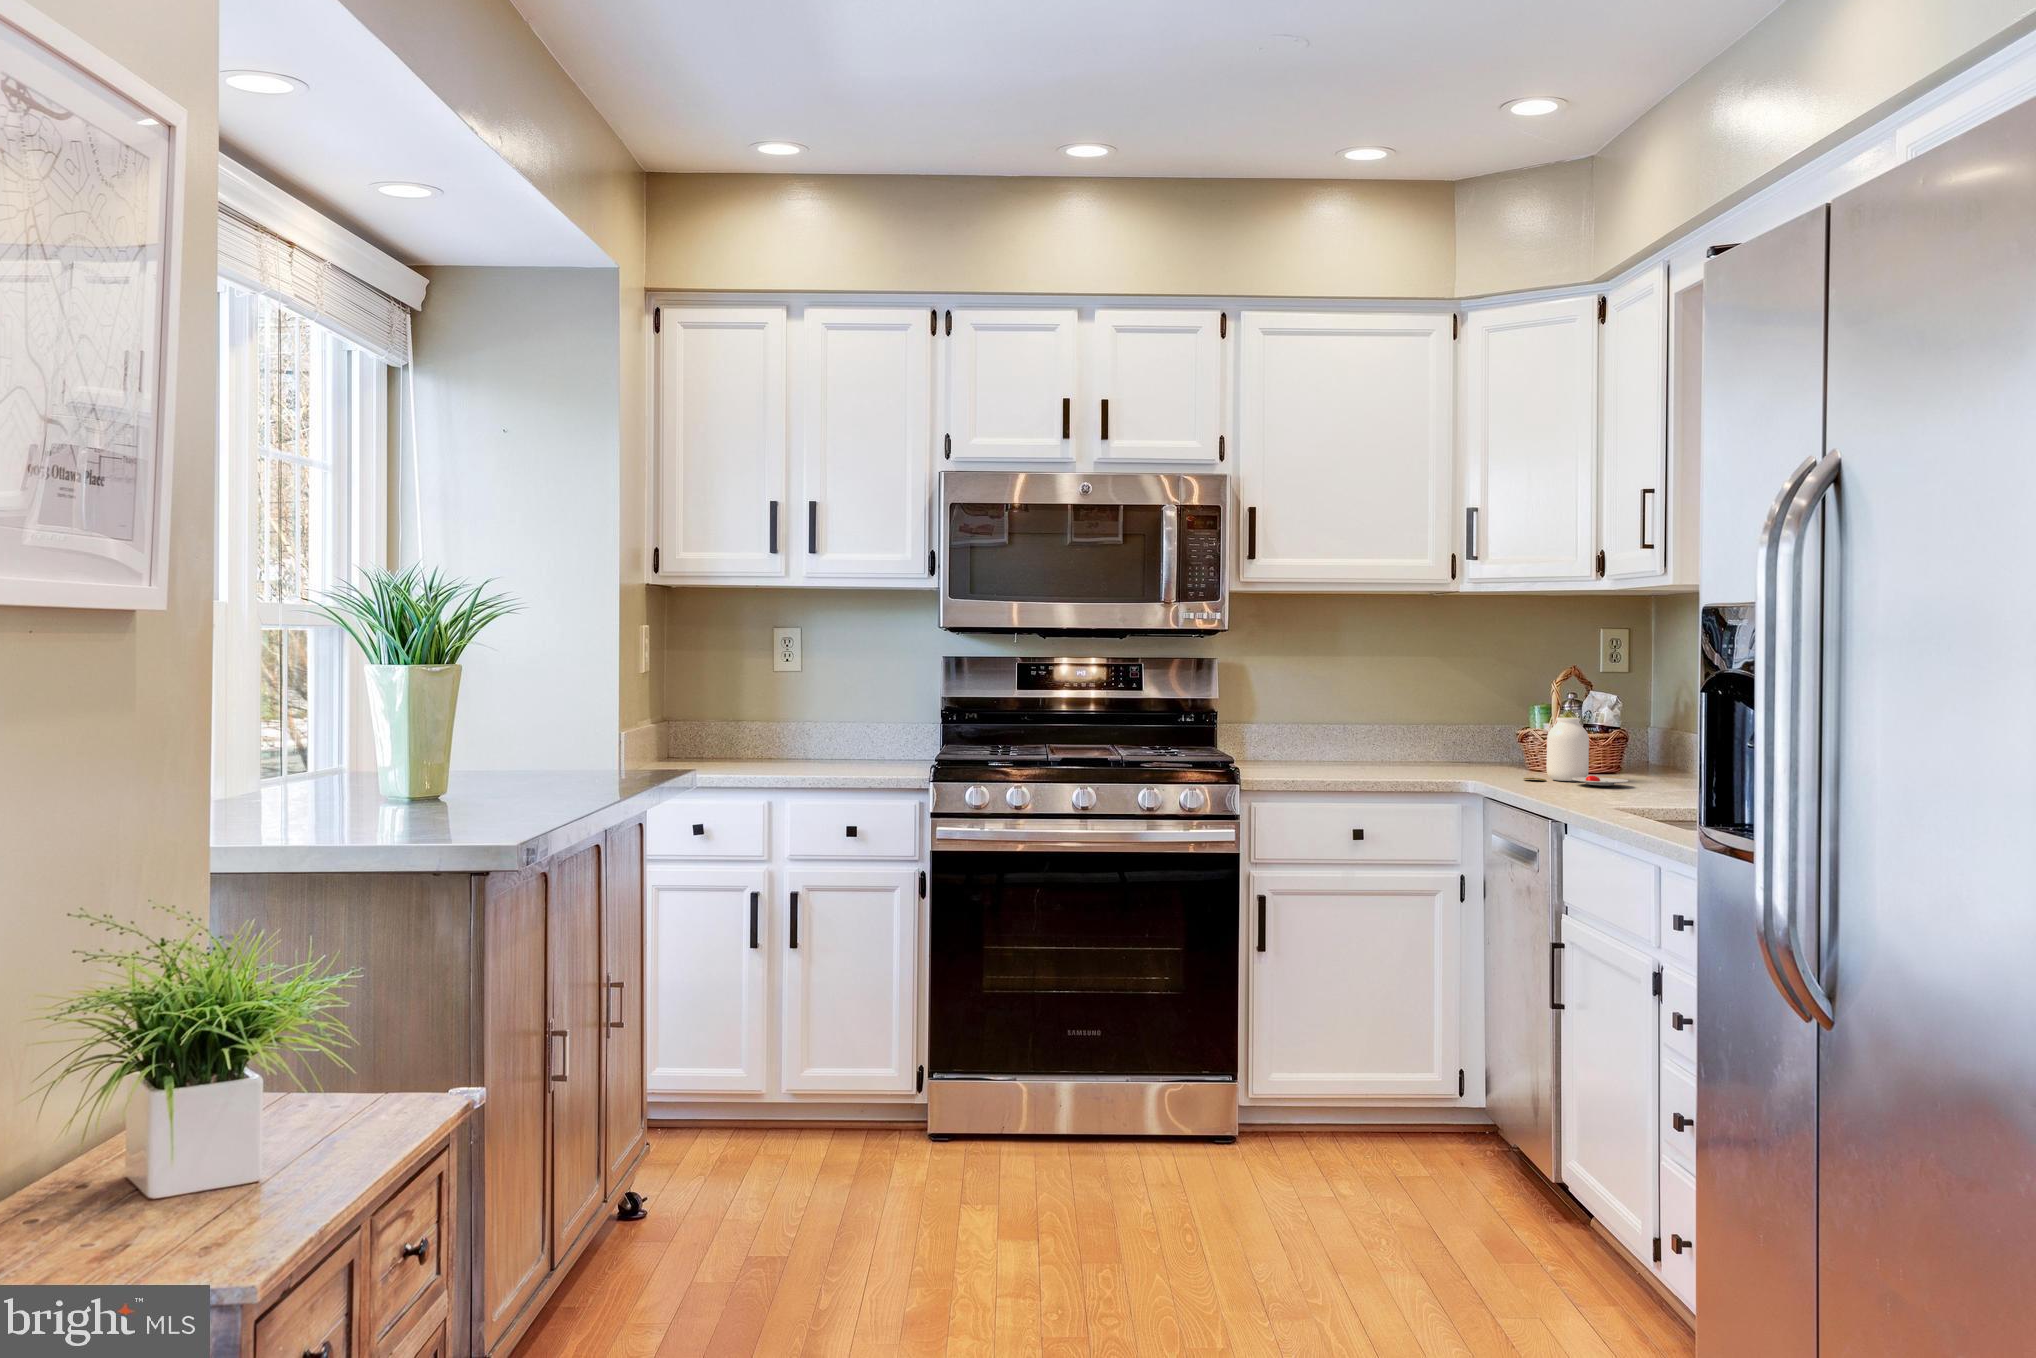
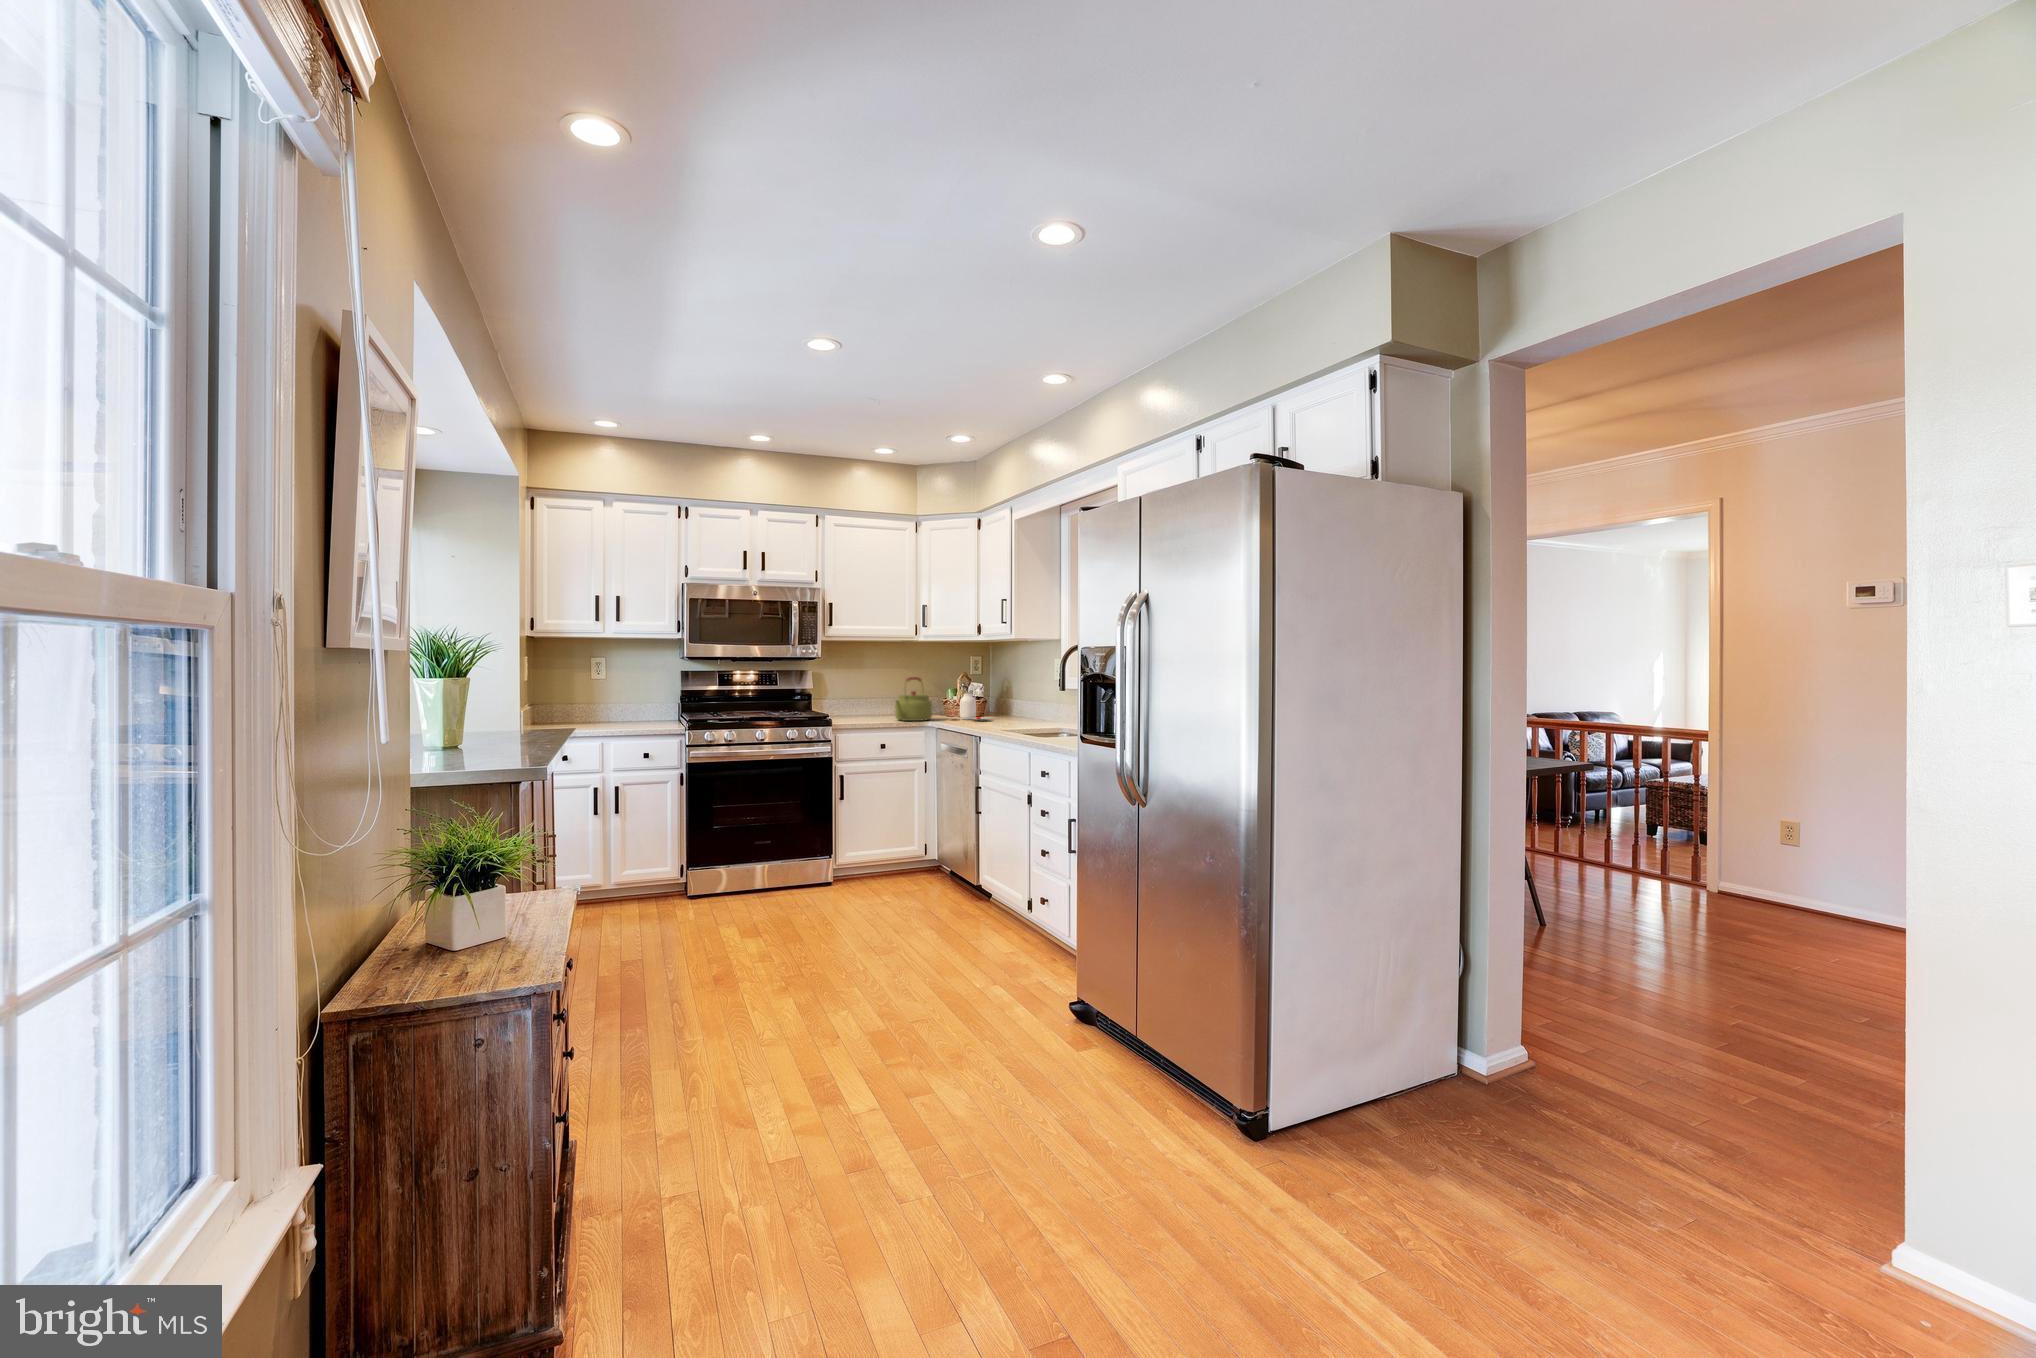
kettle: none [1386,675,1477,779] -> present [895,677,932,721]

